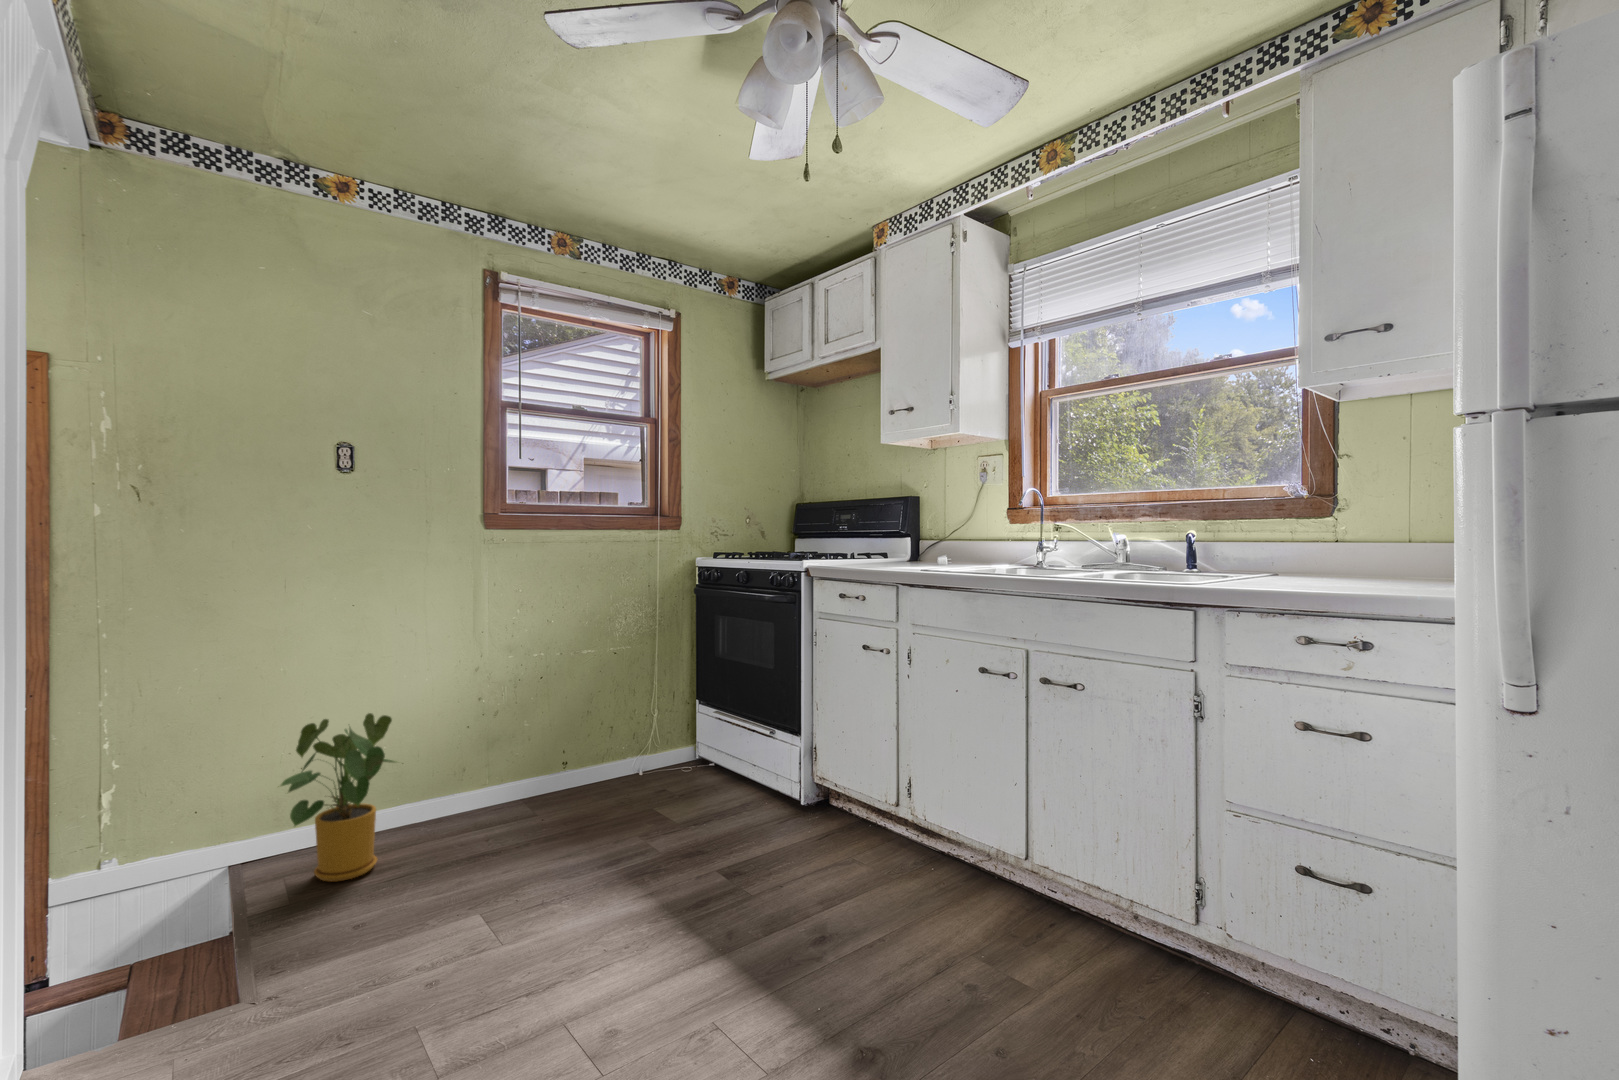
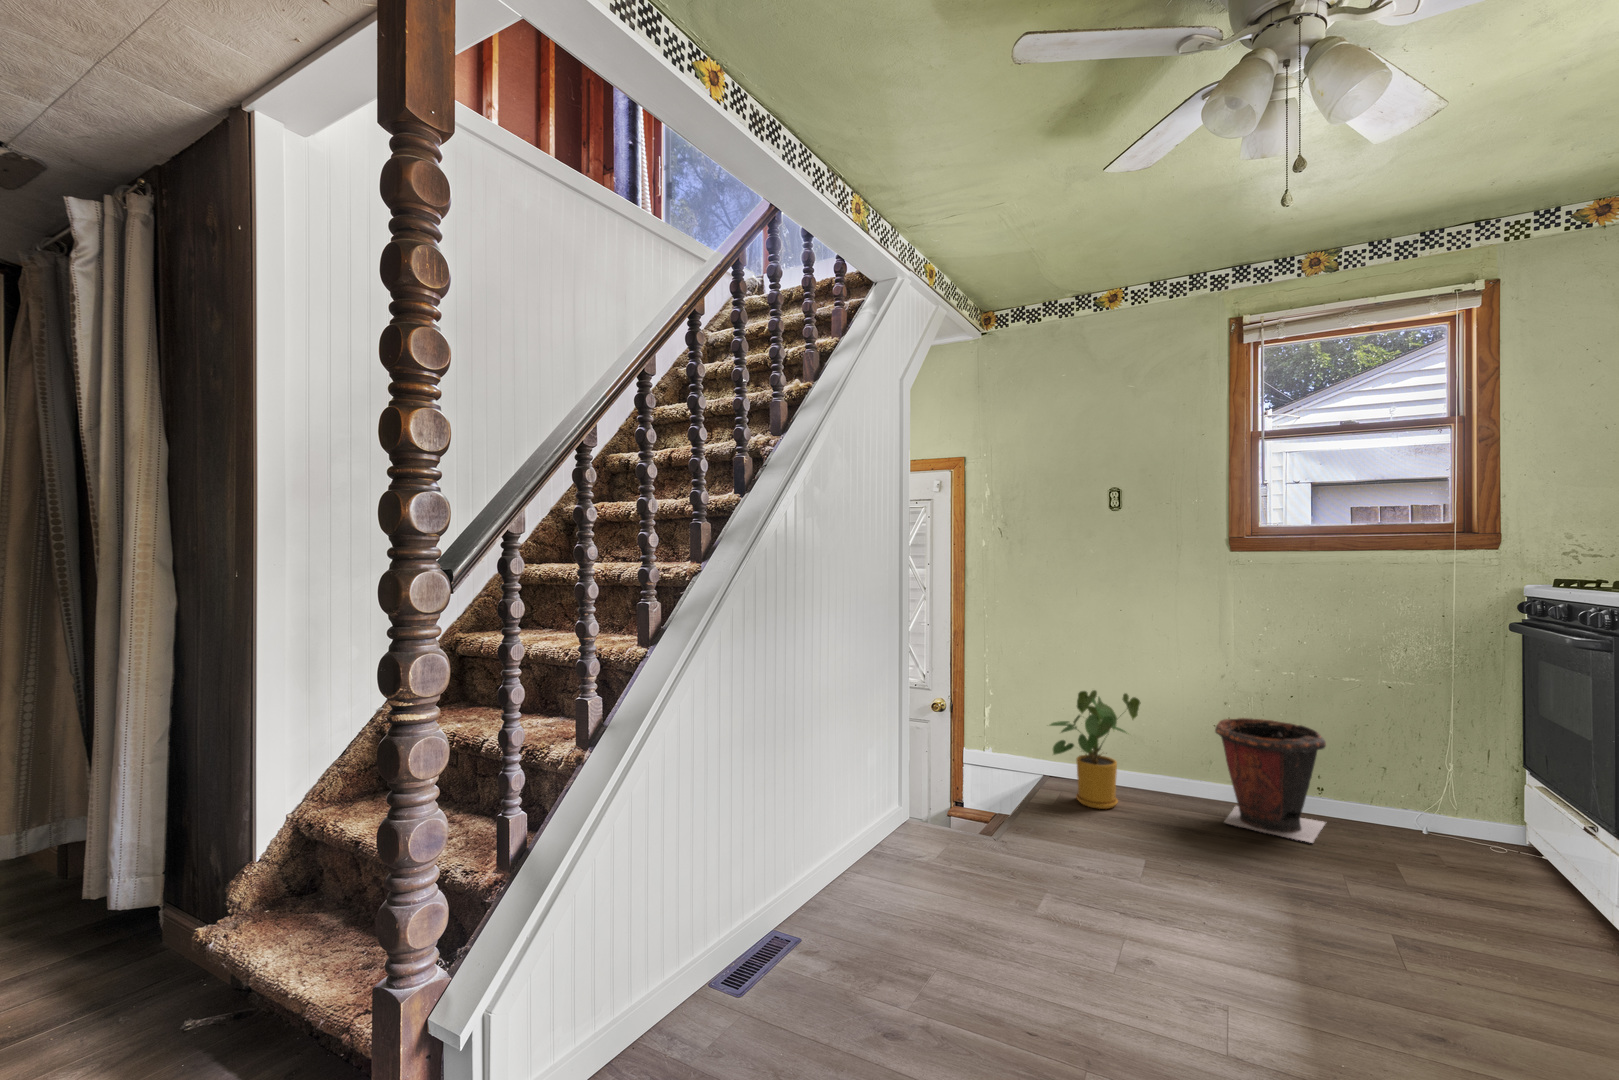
waste bin: none [482,701,590,830] -> present [1215,718,1326,843]

